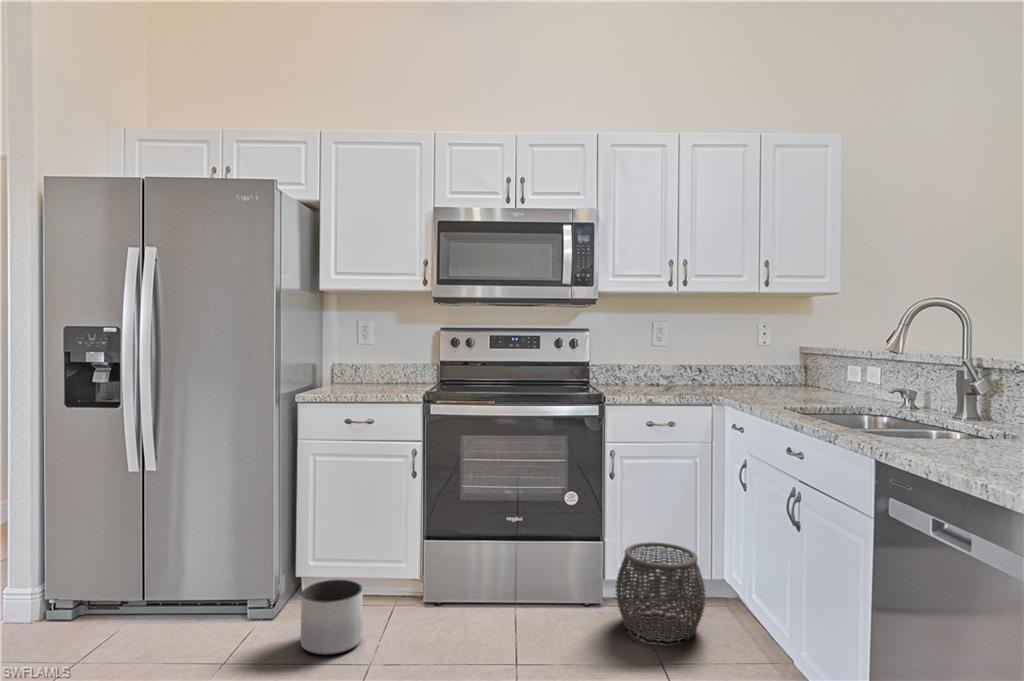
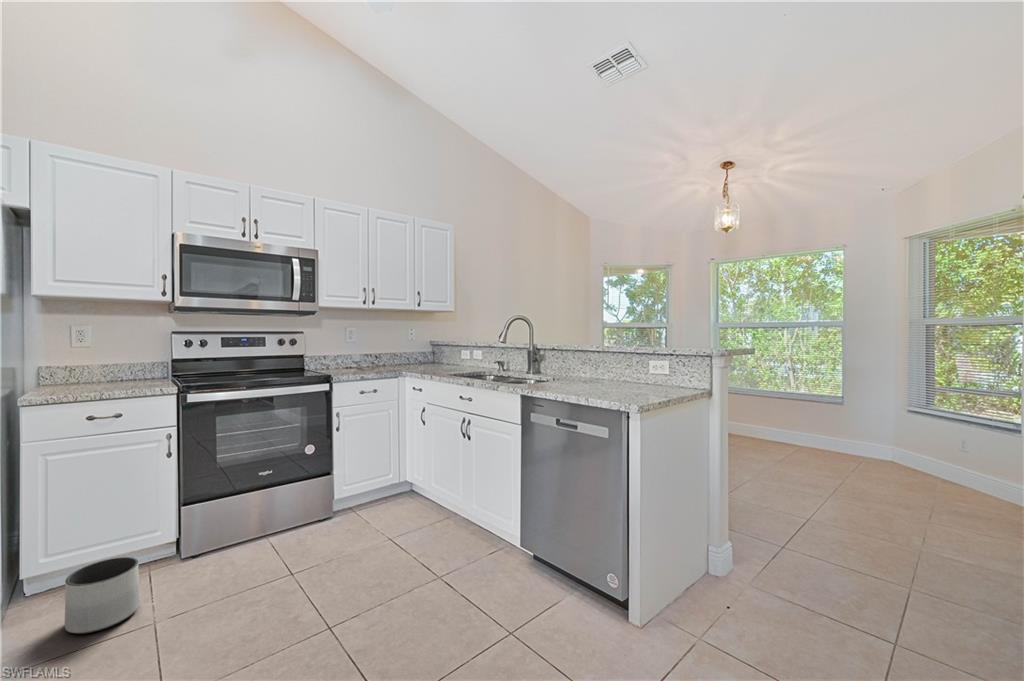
woven basket: present [616,542,706,642] -> none [347,466,405,528]

